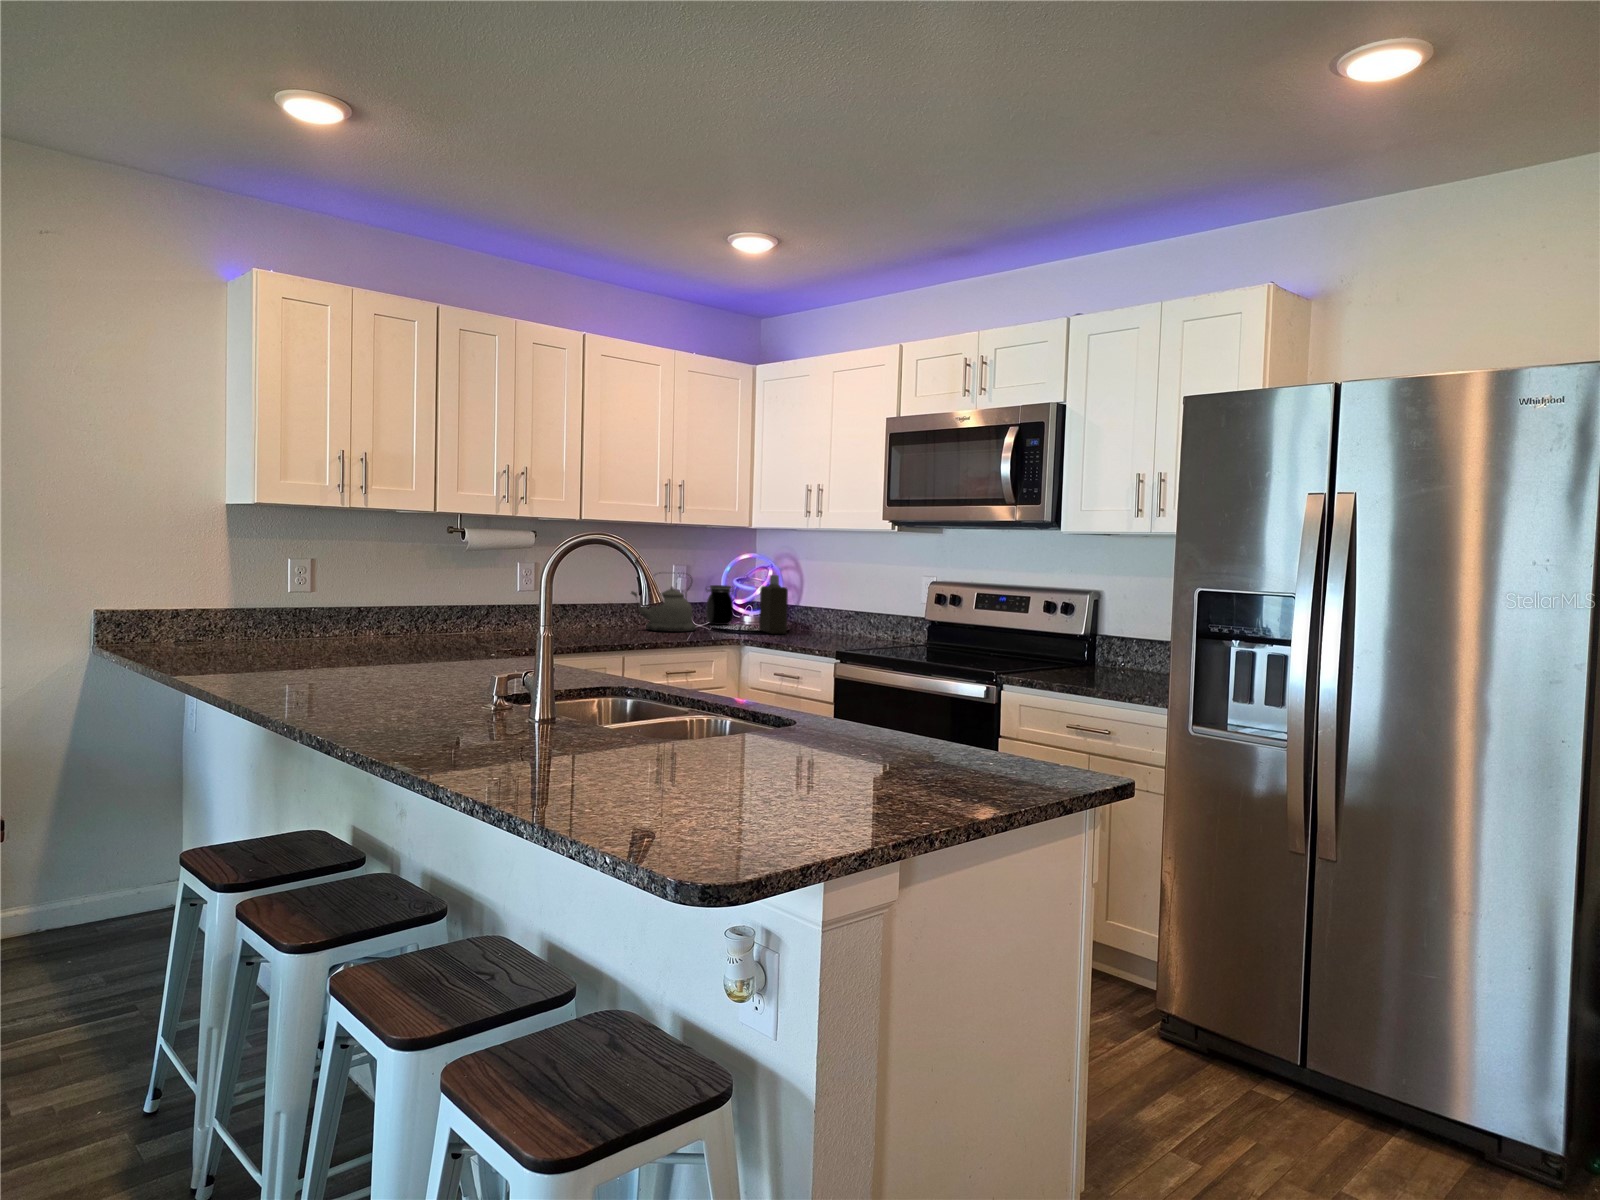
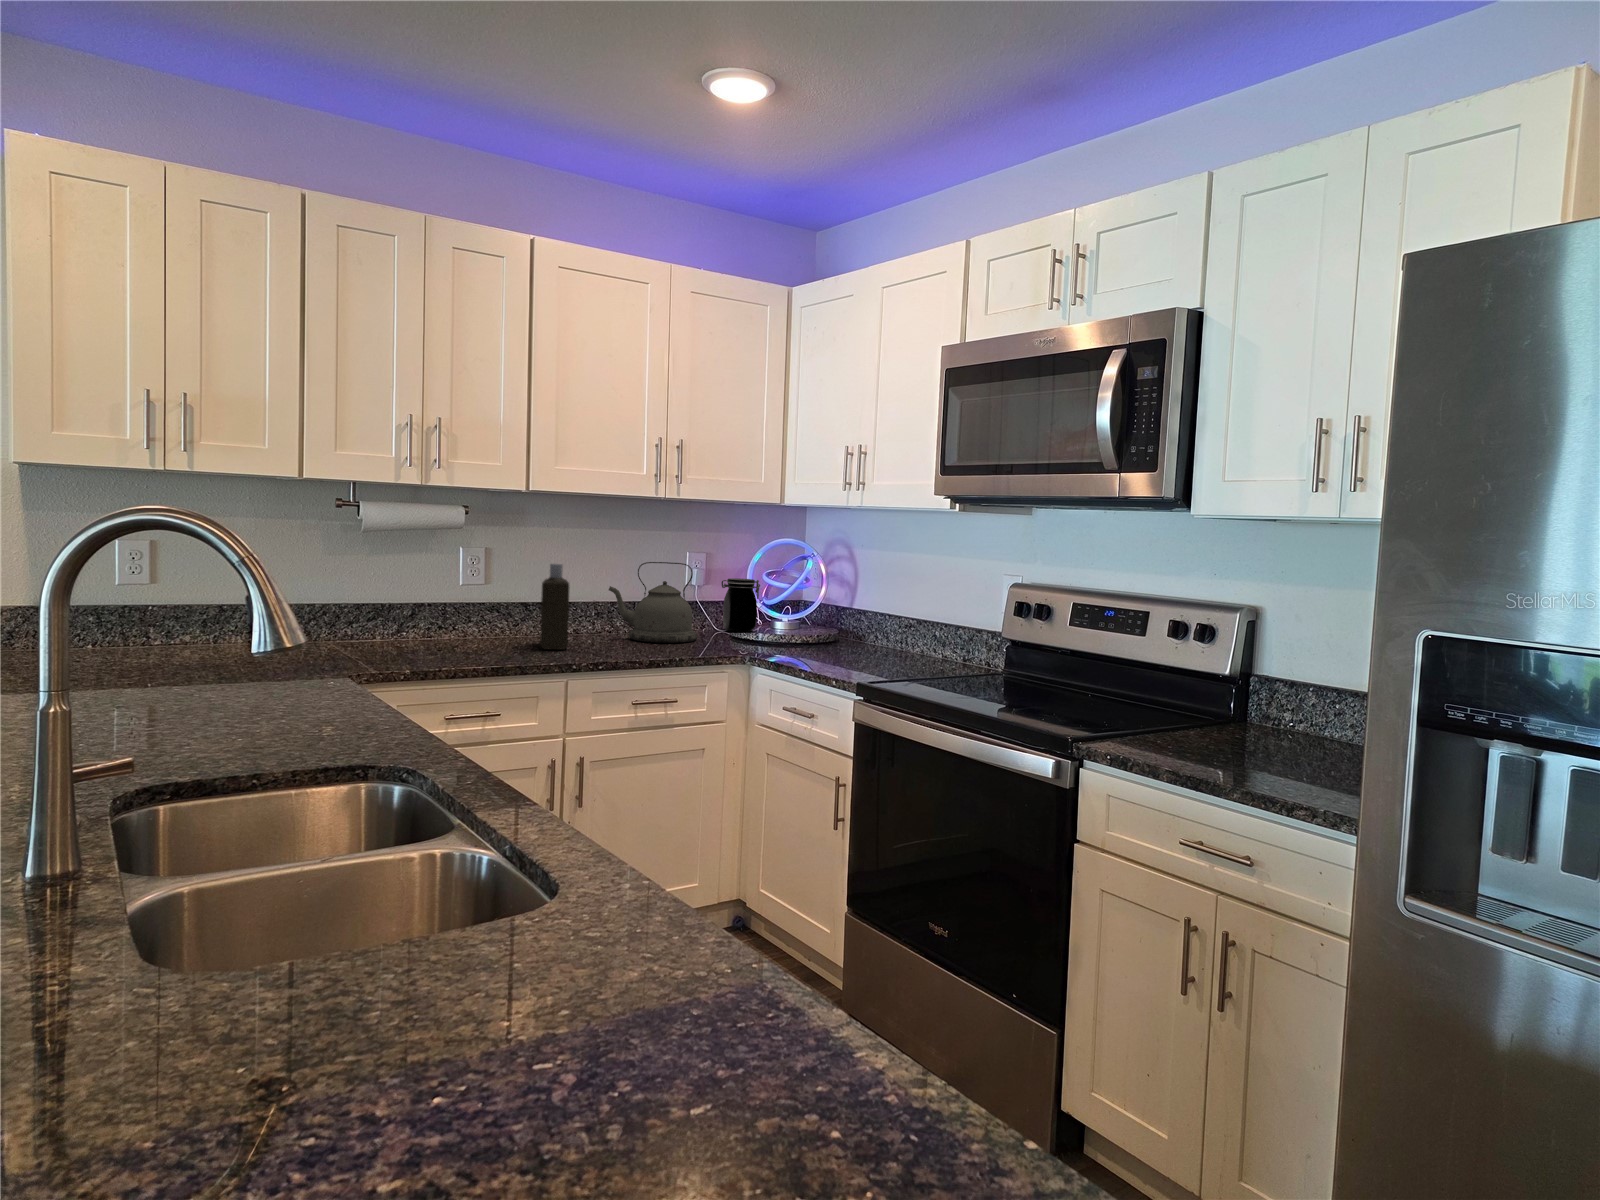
bottle: present [759,575,788,634] -> present [540,564,570,650]

